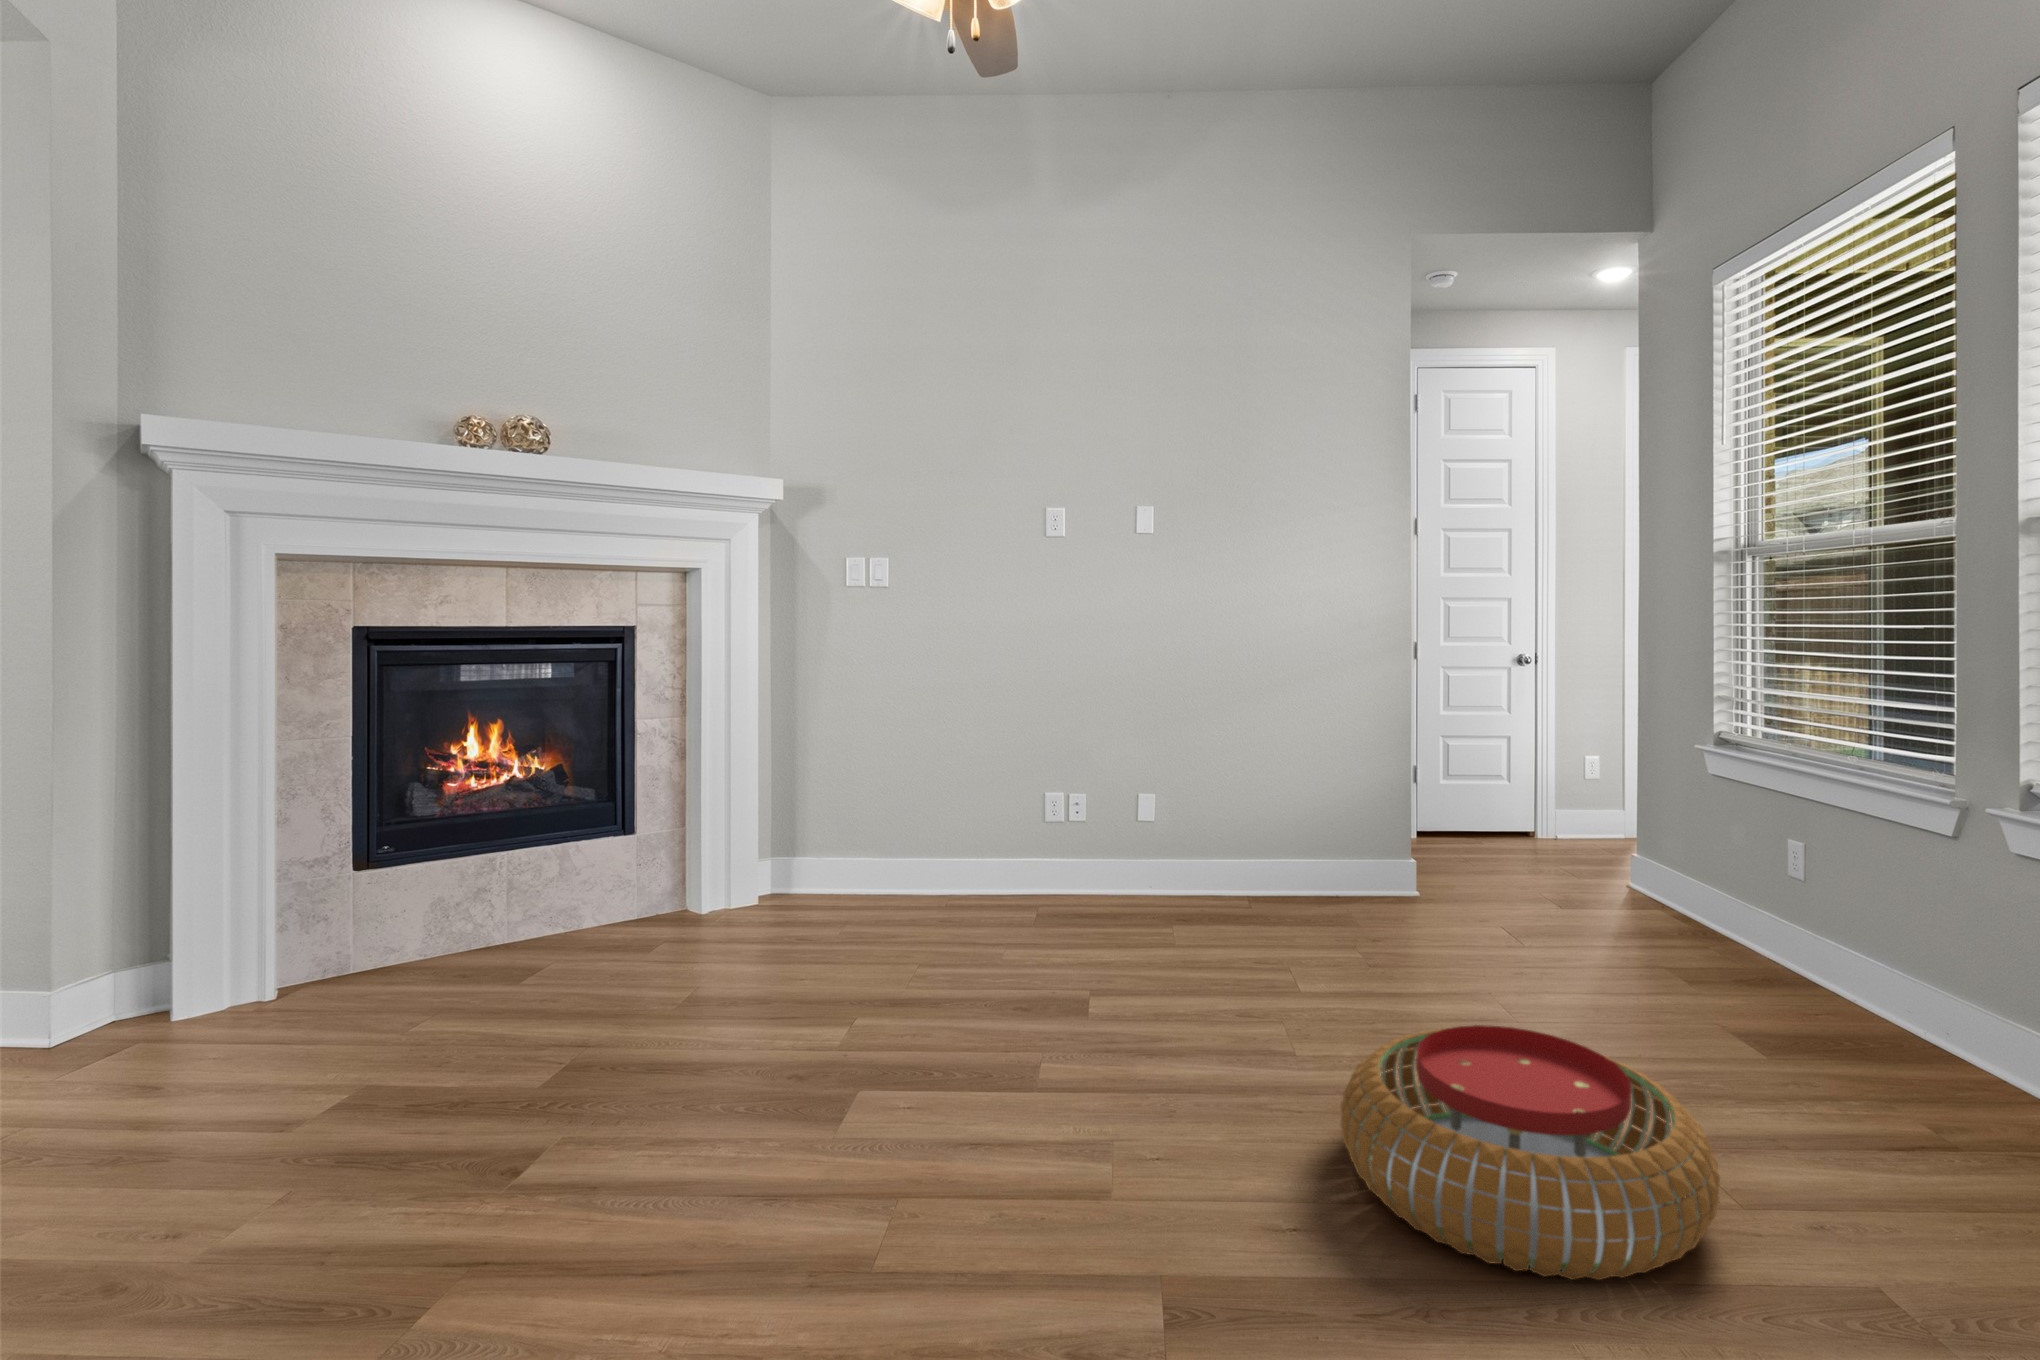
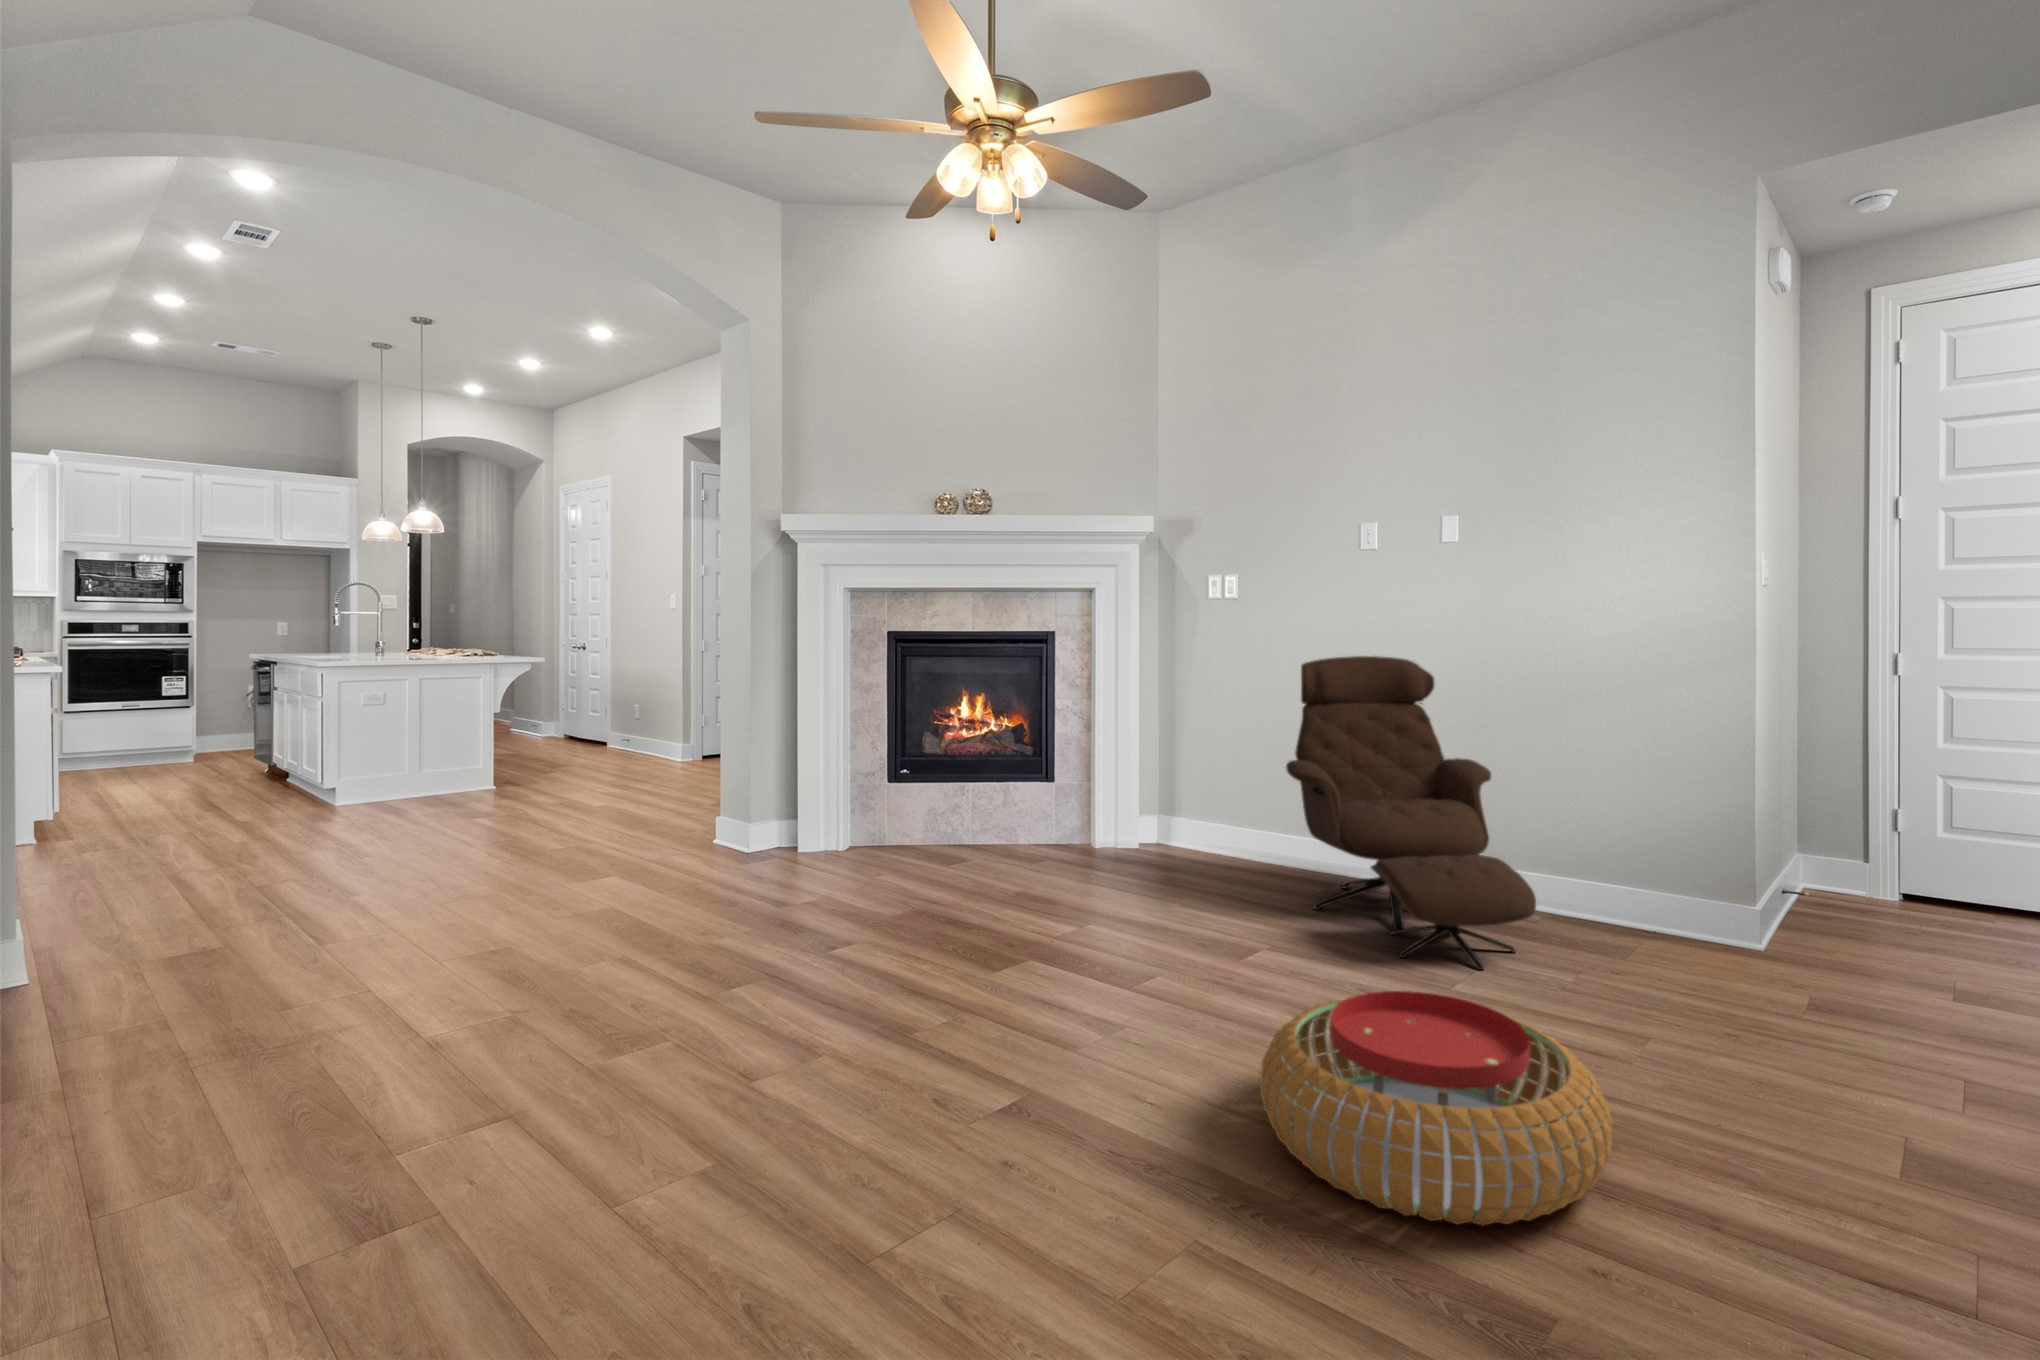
lounge chair: none [998,655,1307,985] -> present [1286,656,1536,970]

